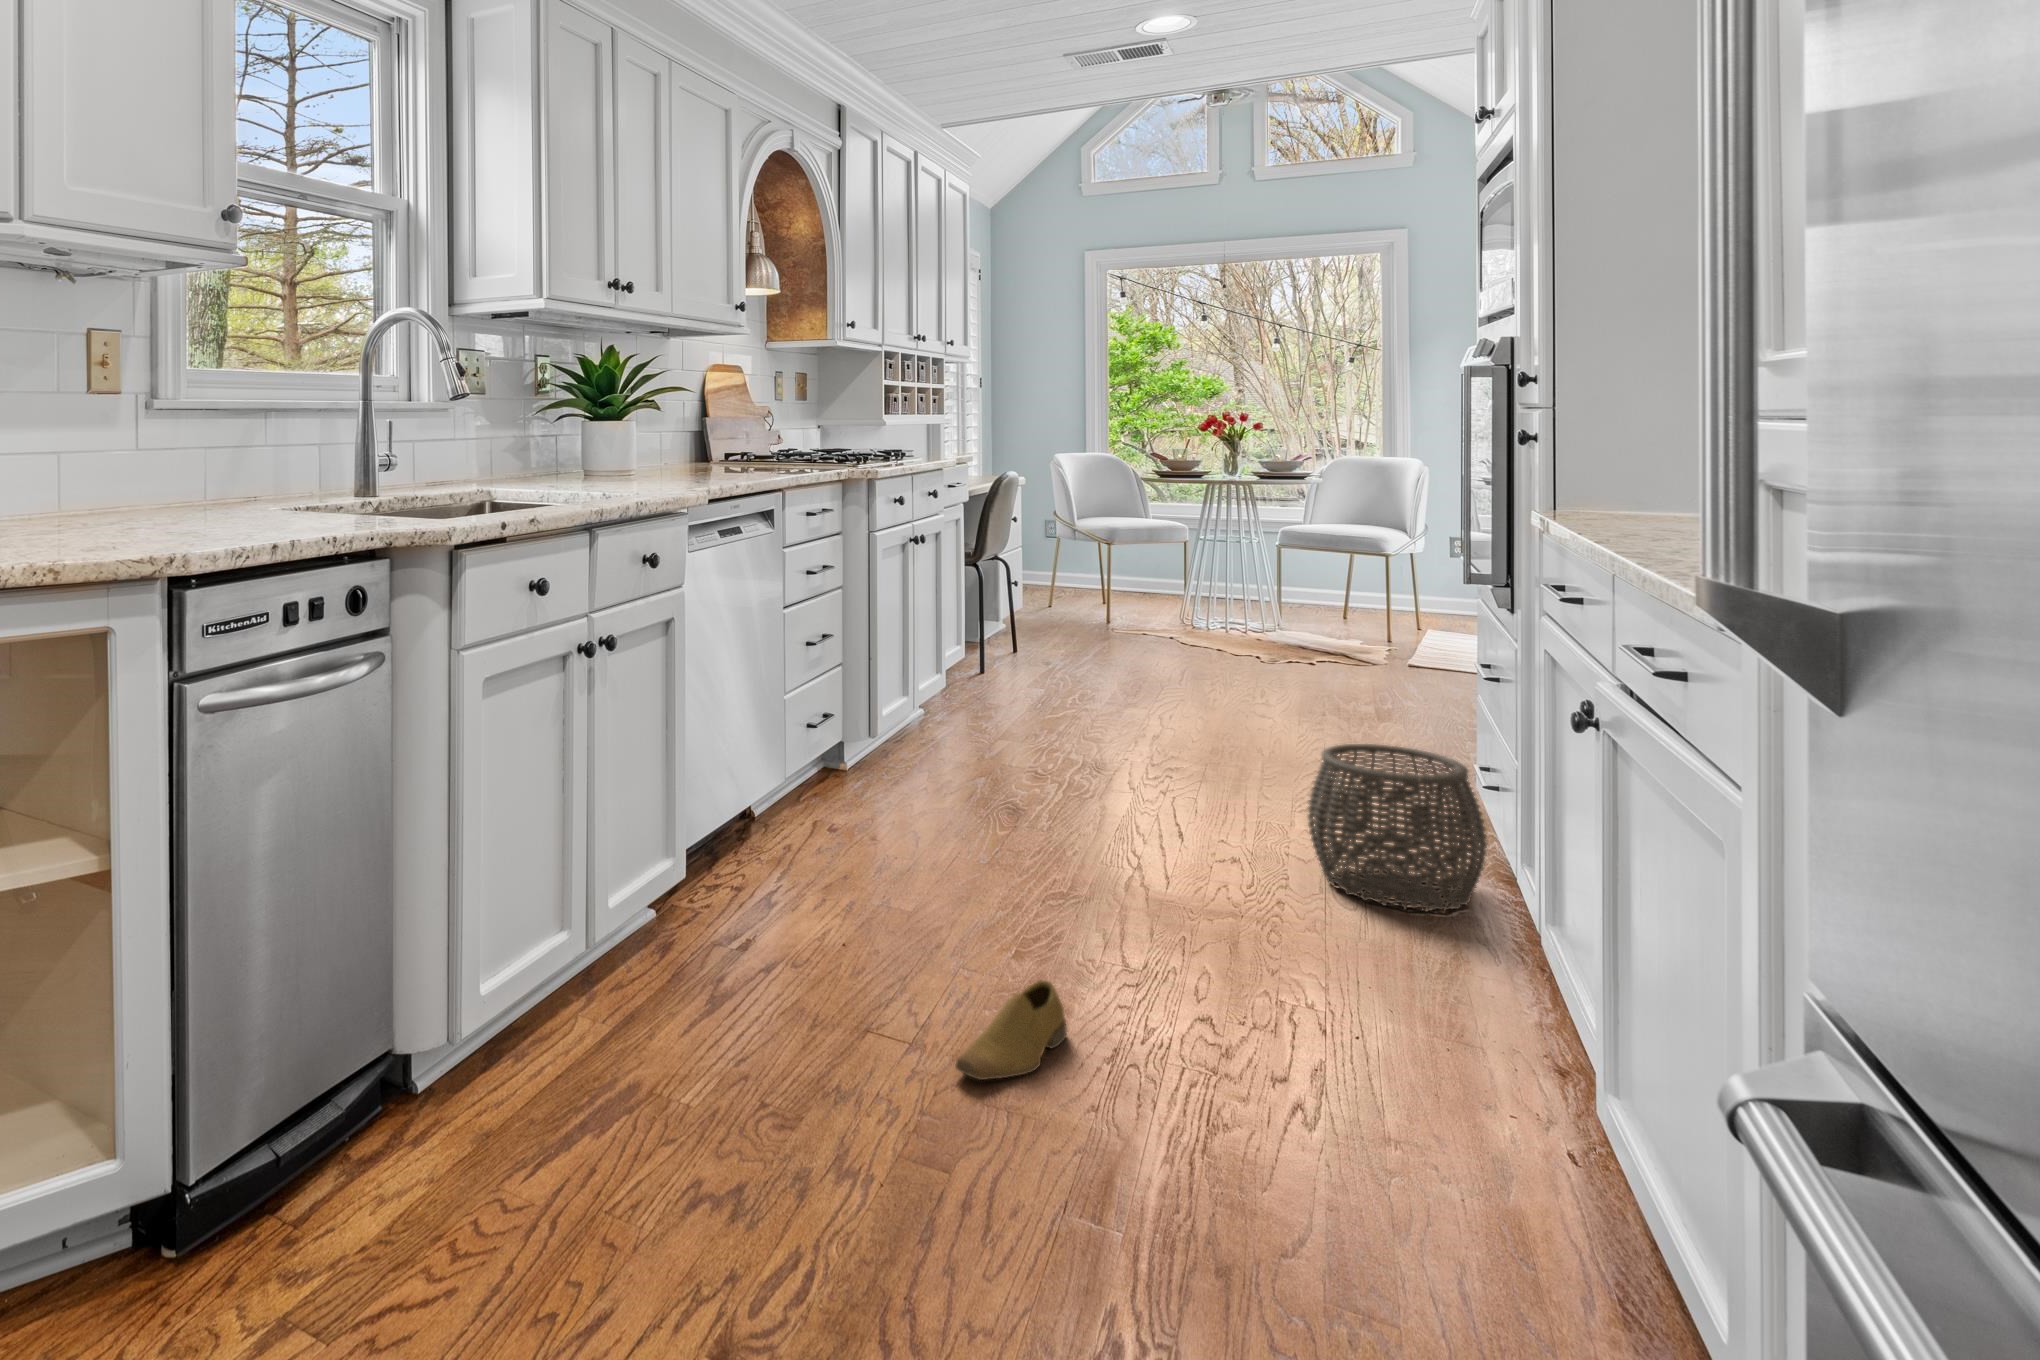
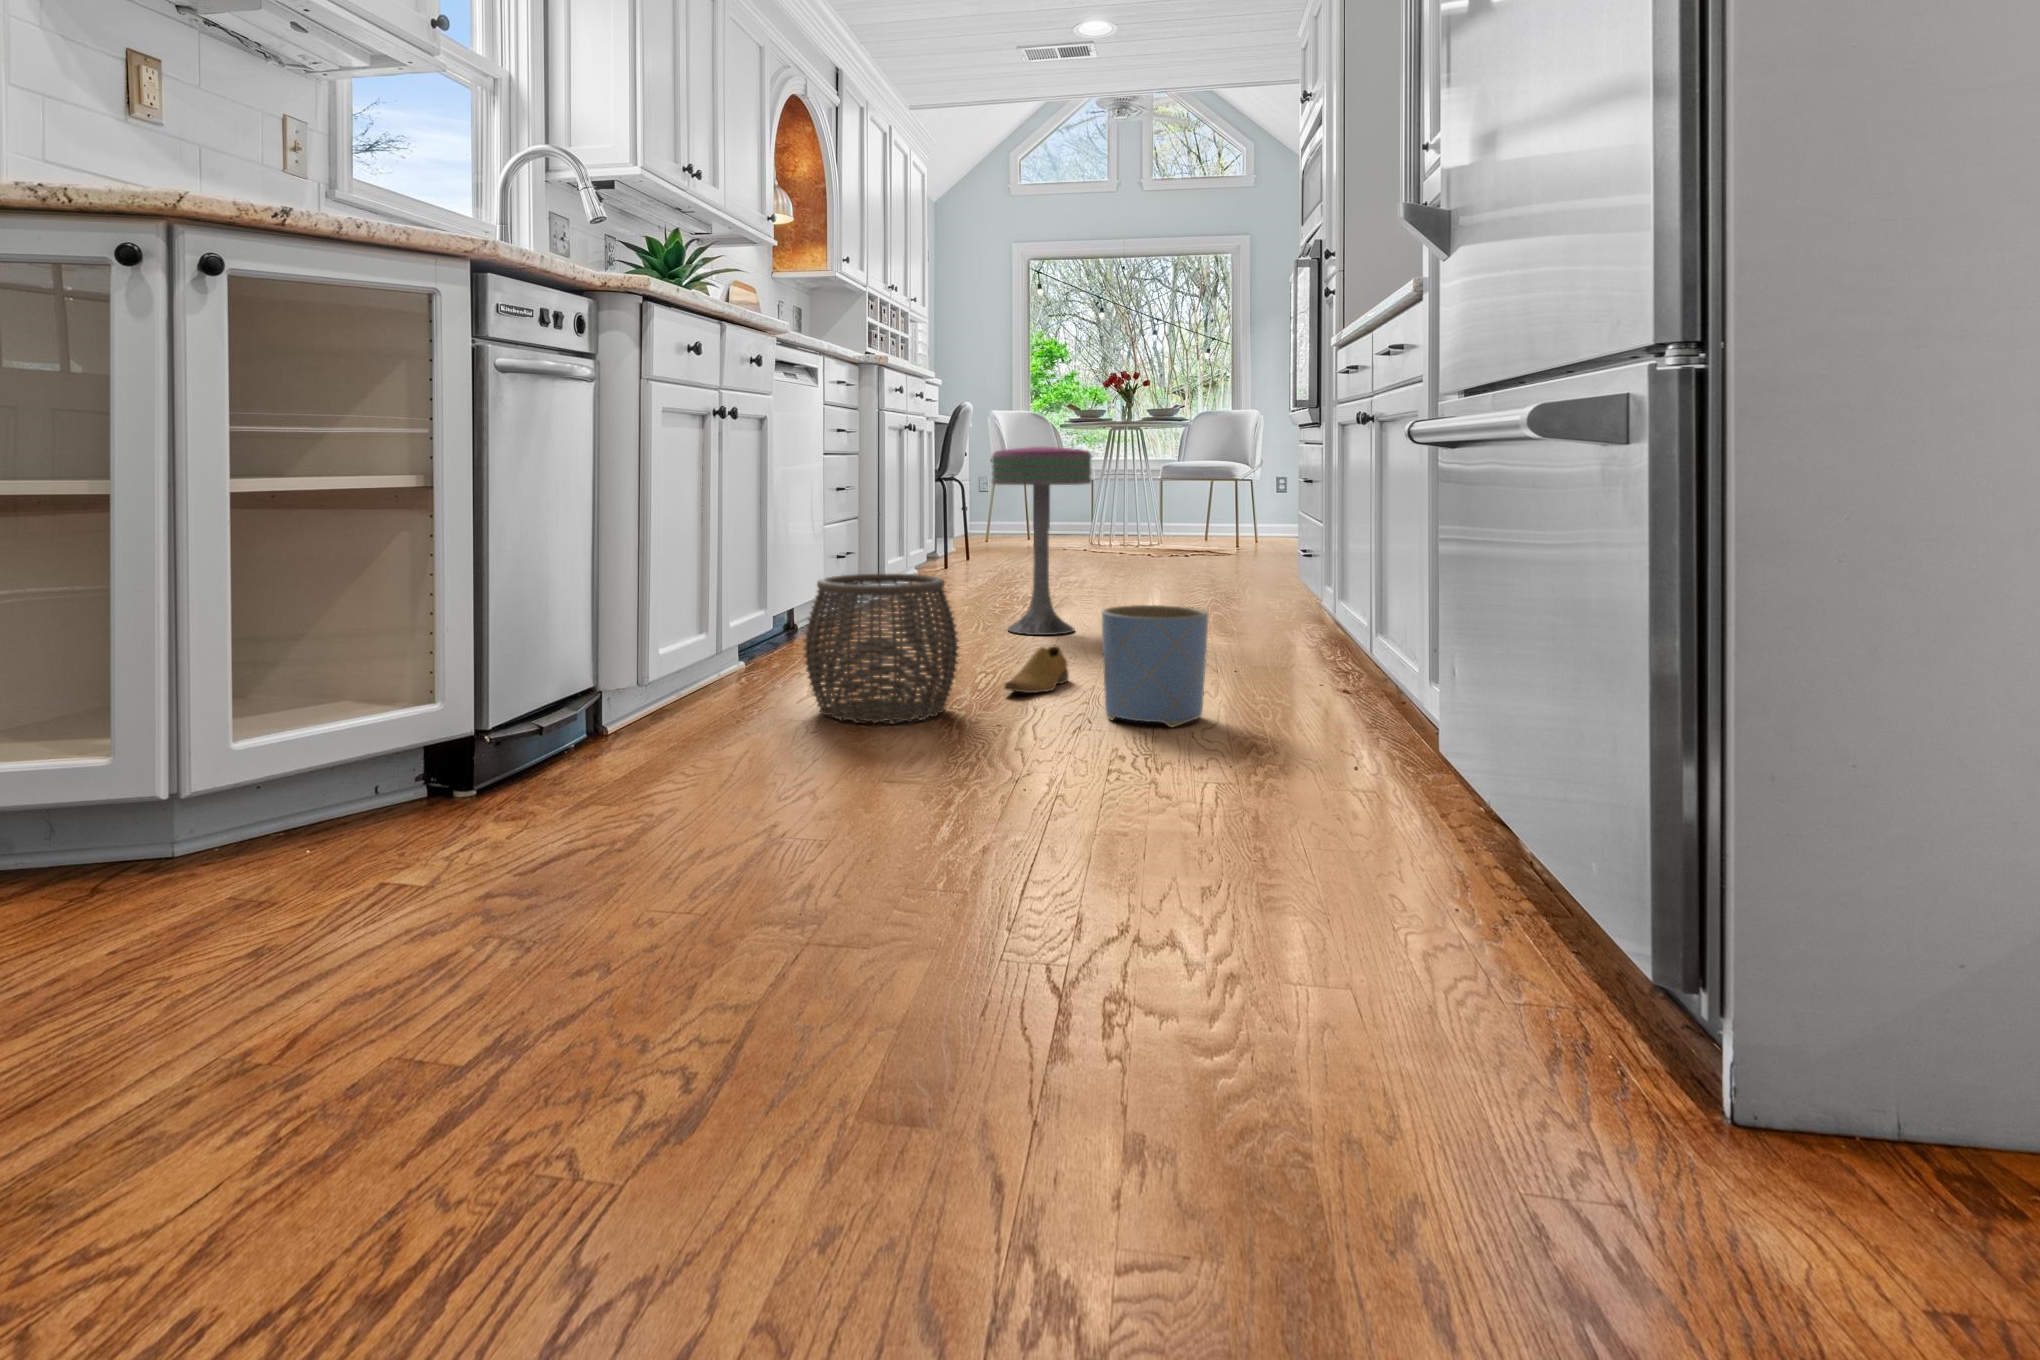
bar stool: none [990,615,1131,881] -> present [992,447,1092,635]
woven basket: present [1308,744,1487,911] -> present [803,574,959,724]
planter: none [1088,997,1267,1253] -> present [1102,605,1208,728]

